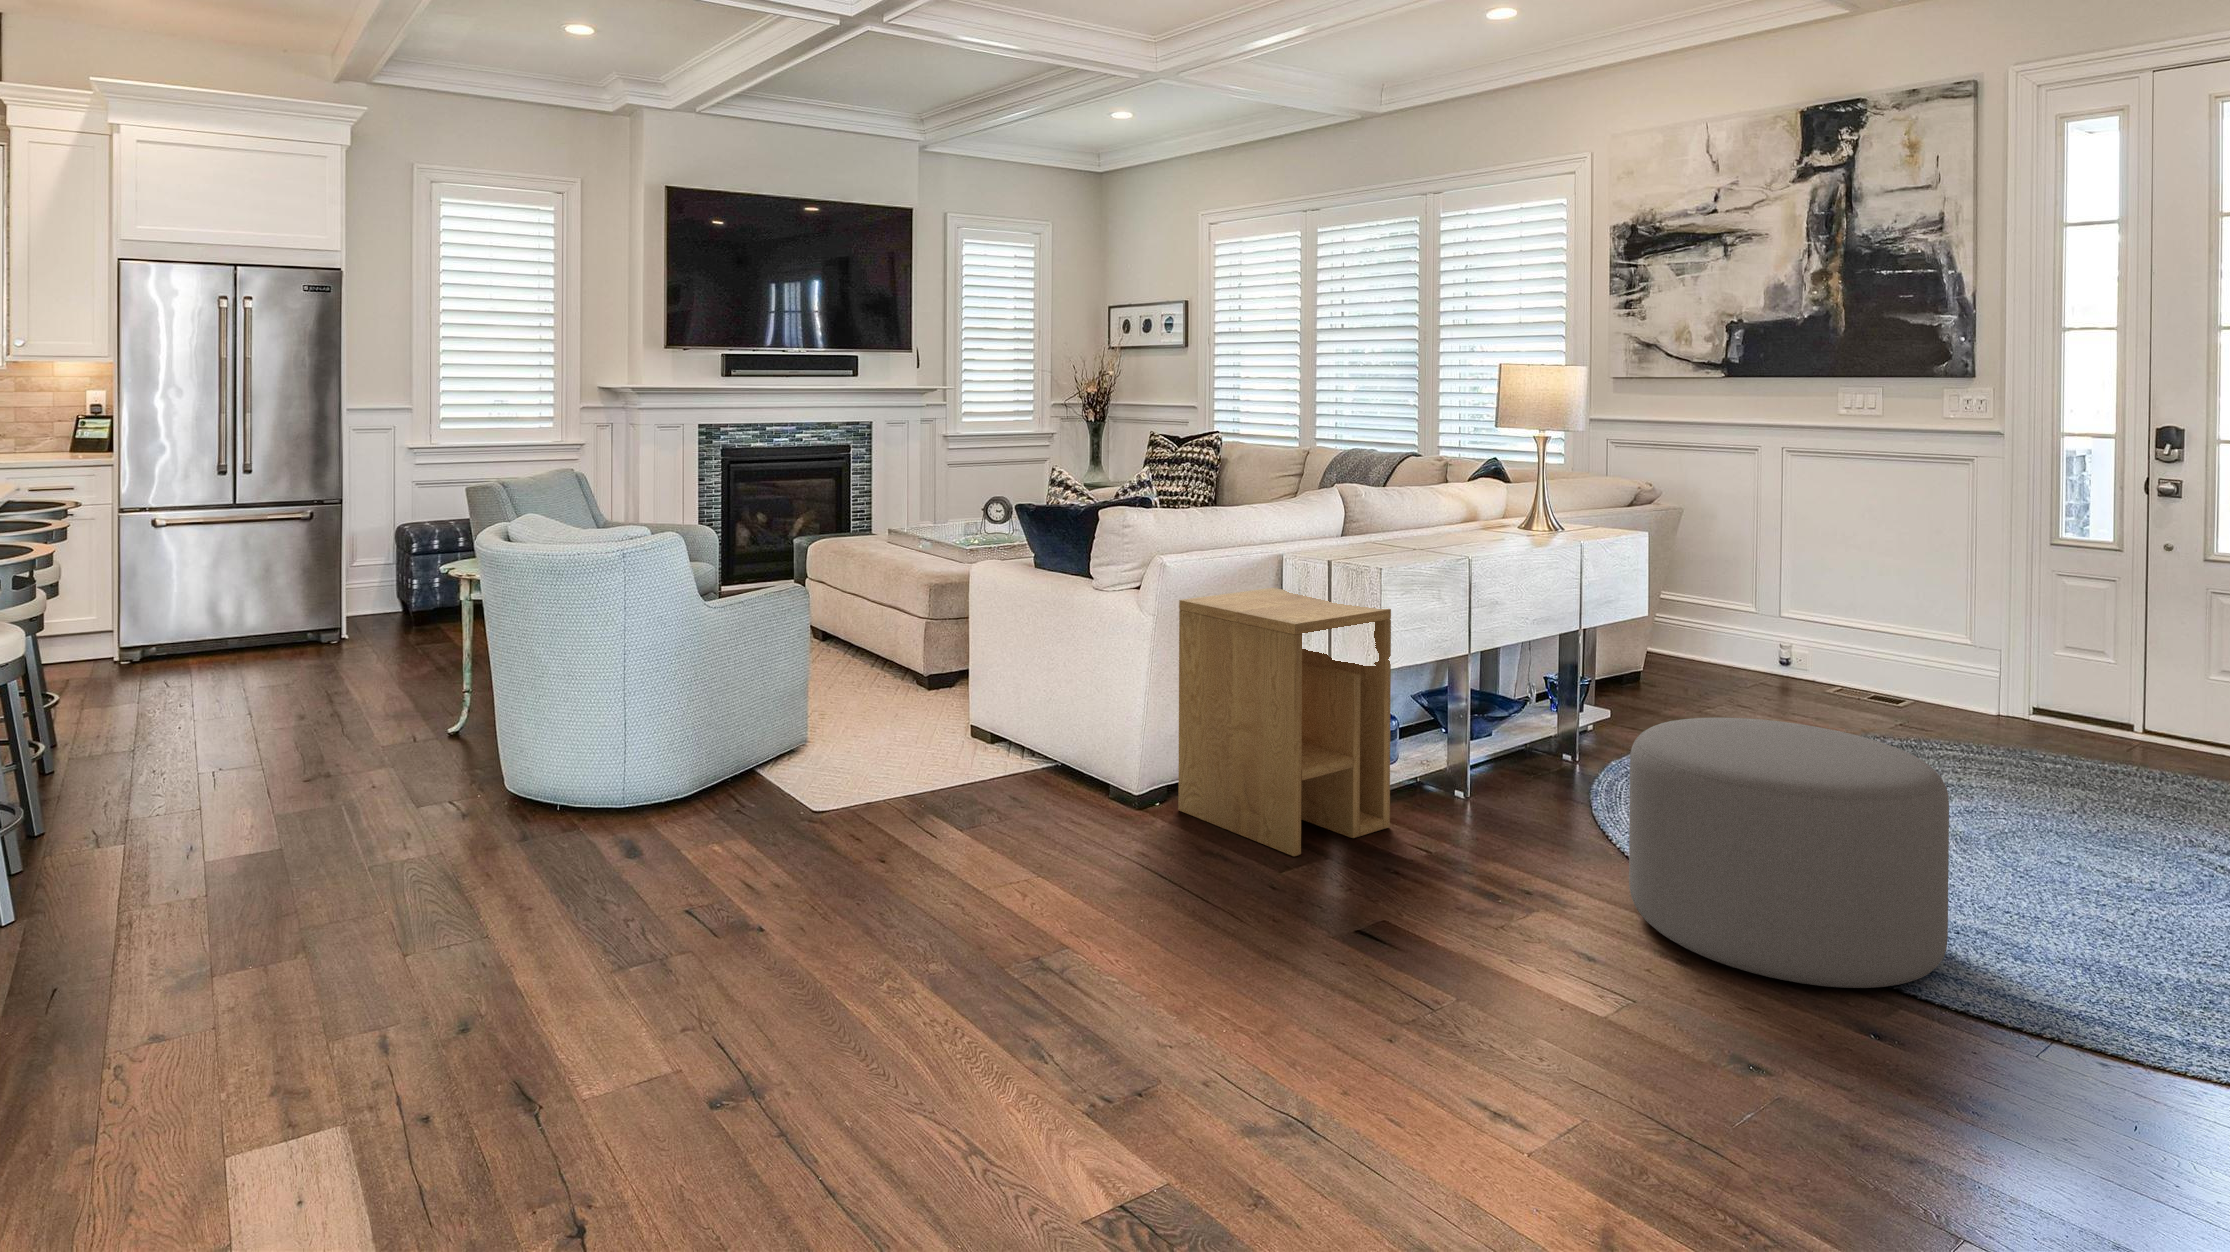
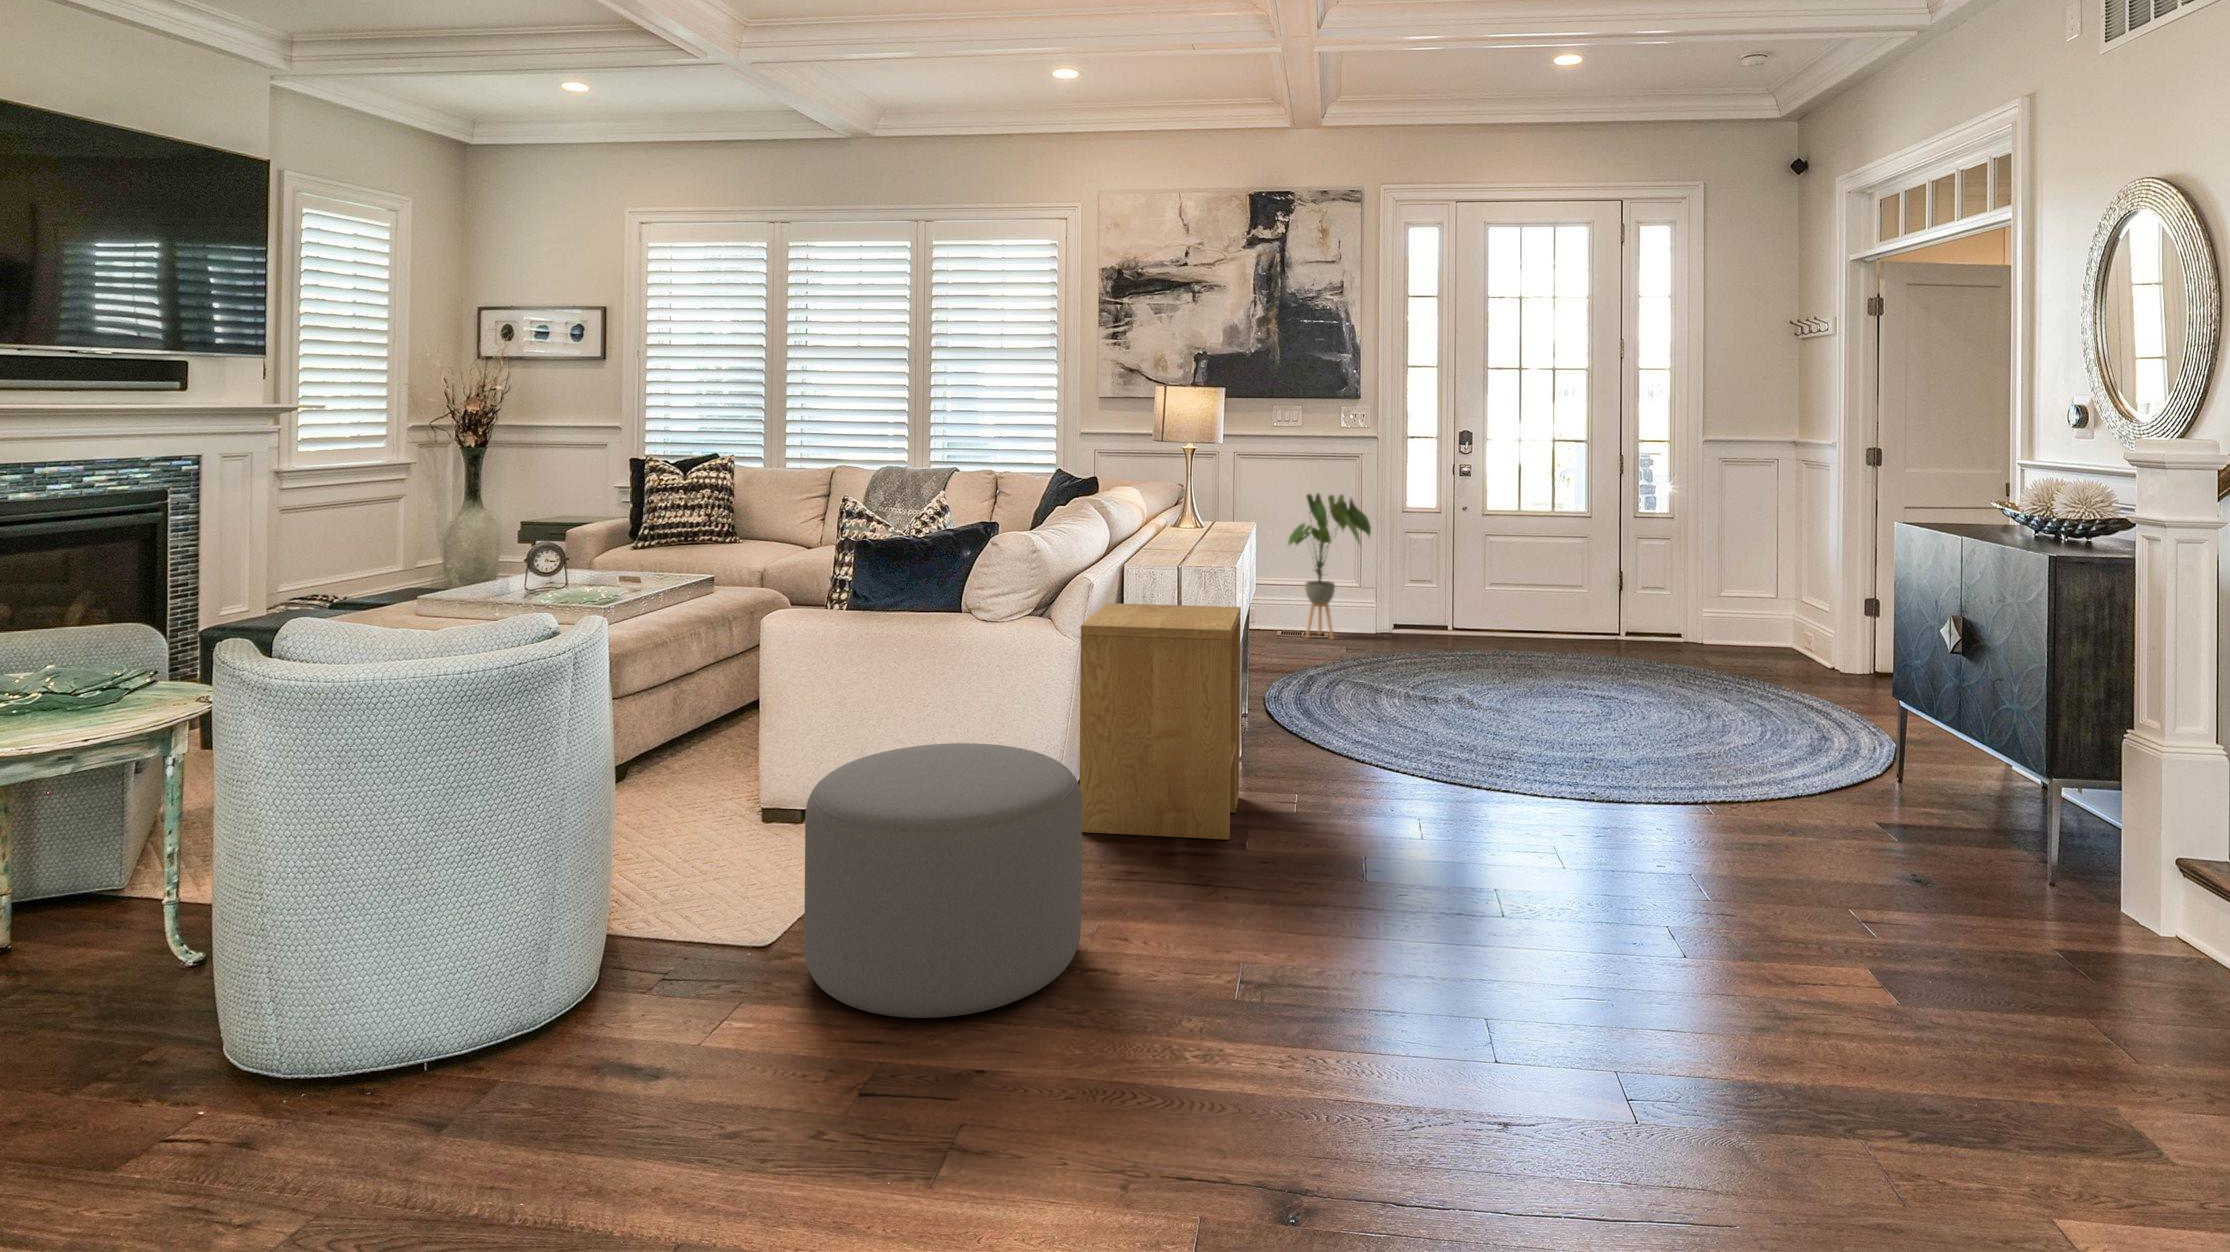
house plant: none [1812,507,1953,711] -> present [1288,494,1371,638]
ottoman: present [1629,718,1949,988] -> present [804,743,1082,1018]

